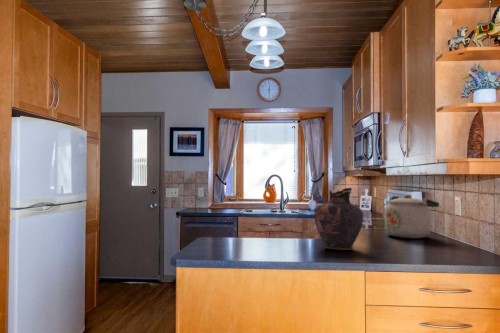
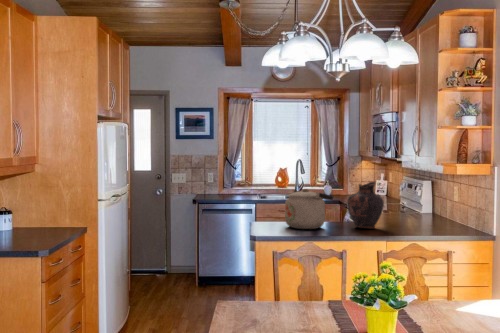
kettle: present [382,195,439,238] -> present [285,189,333,229]

